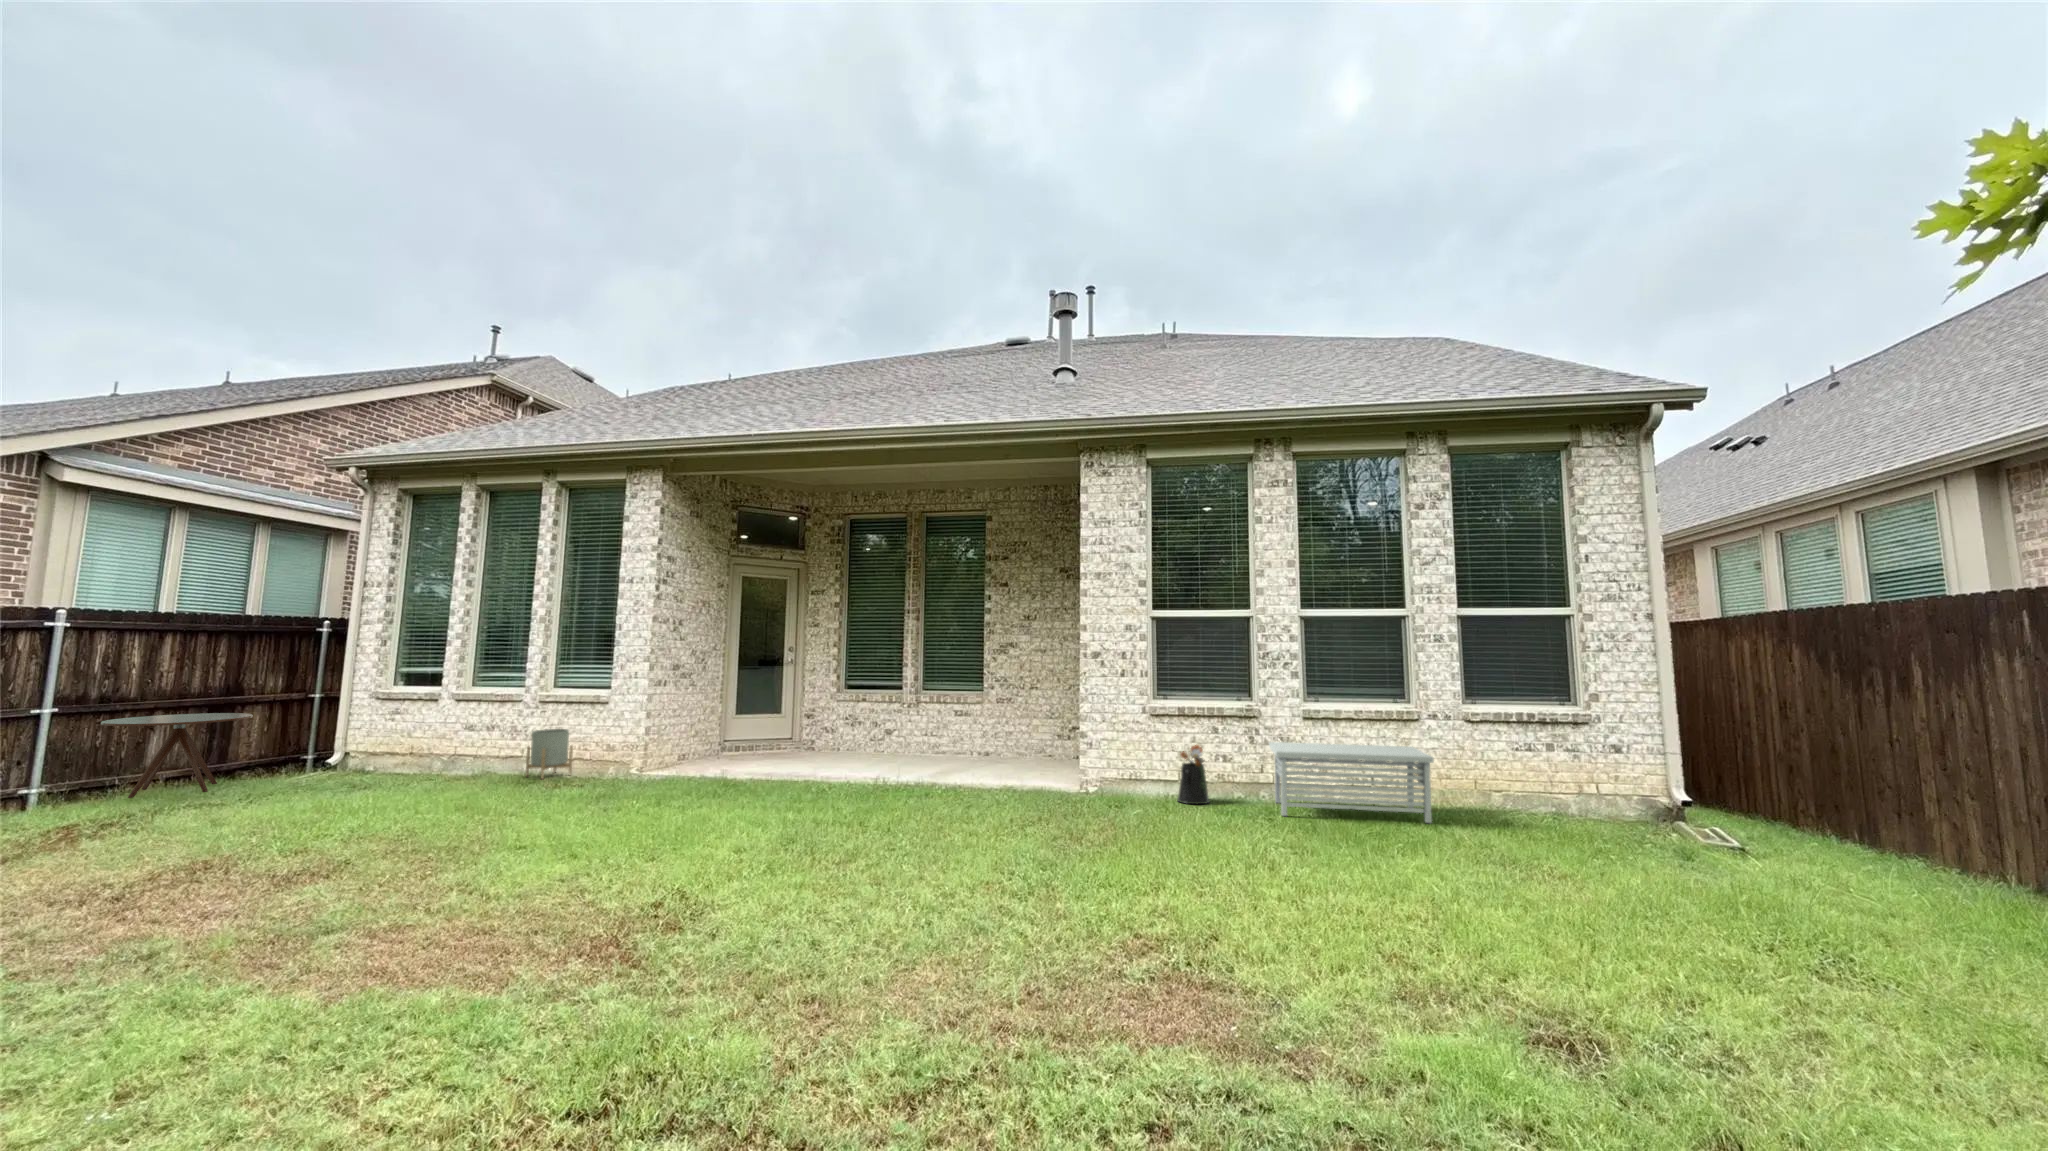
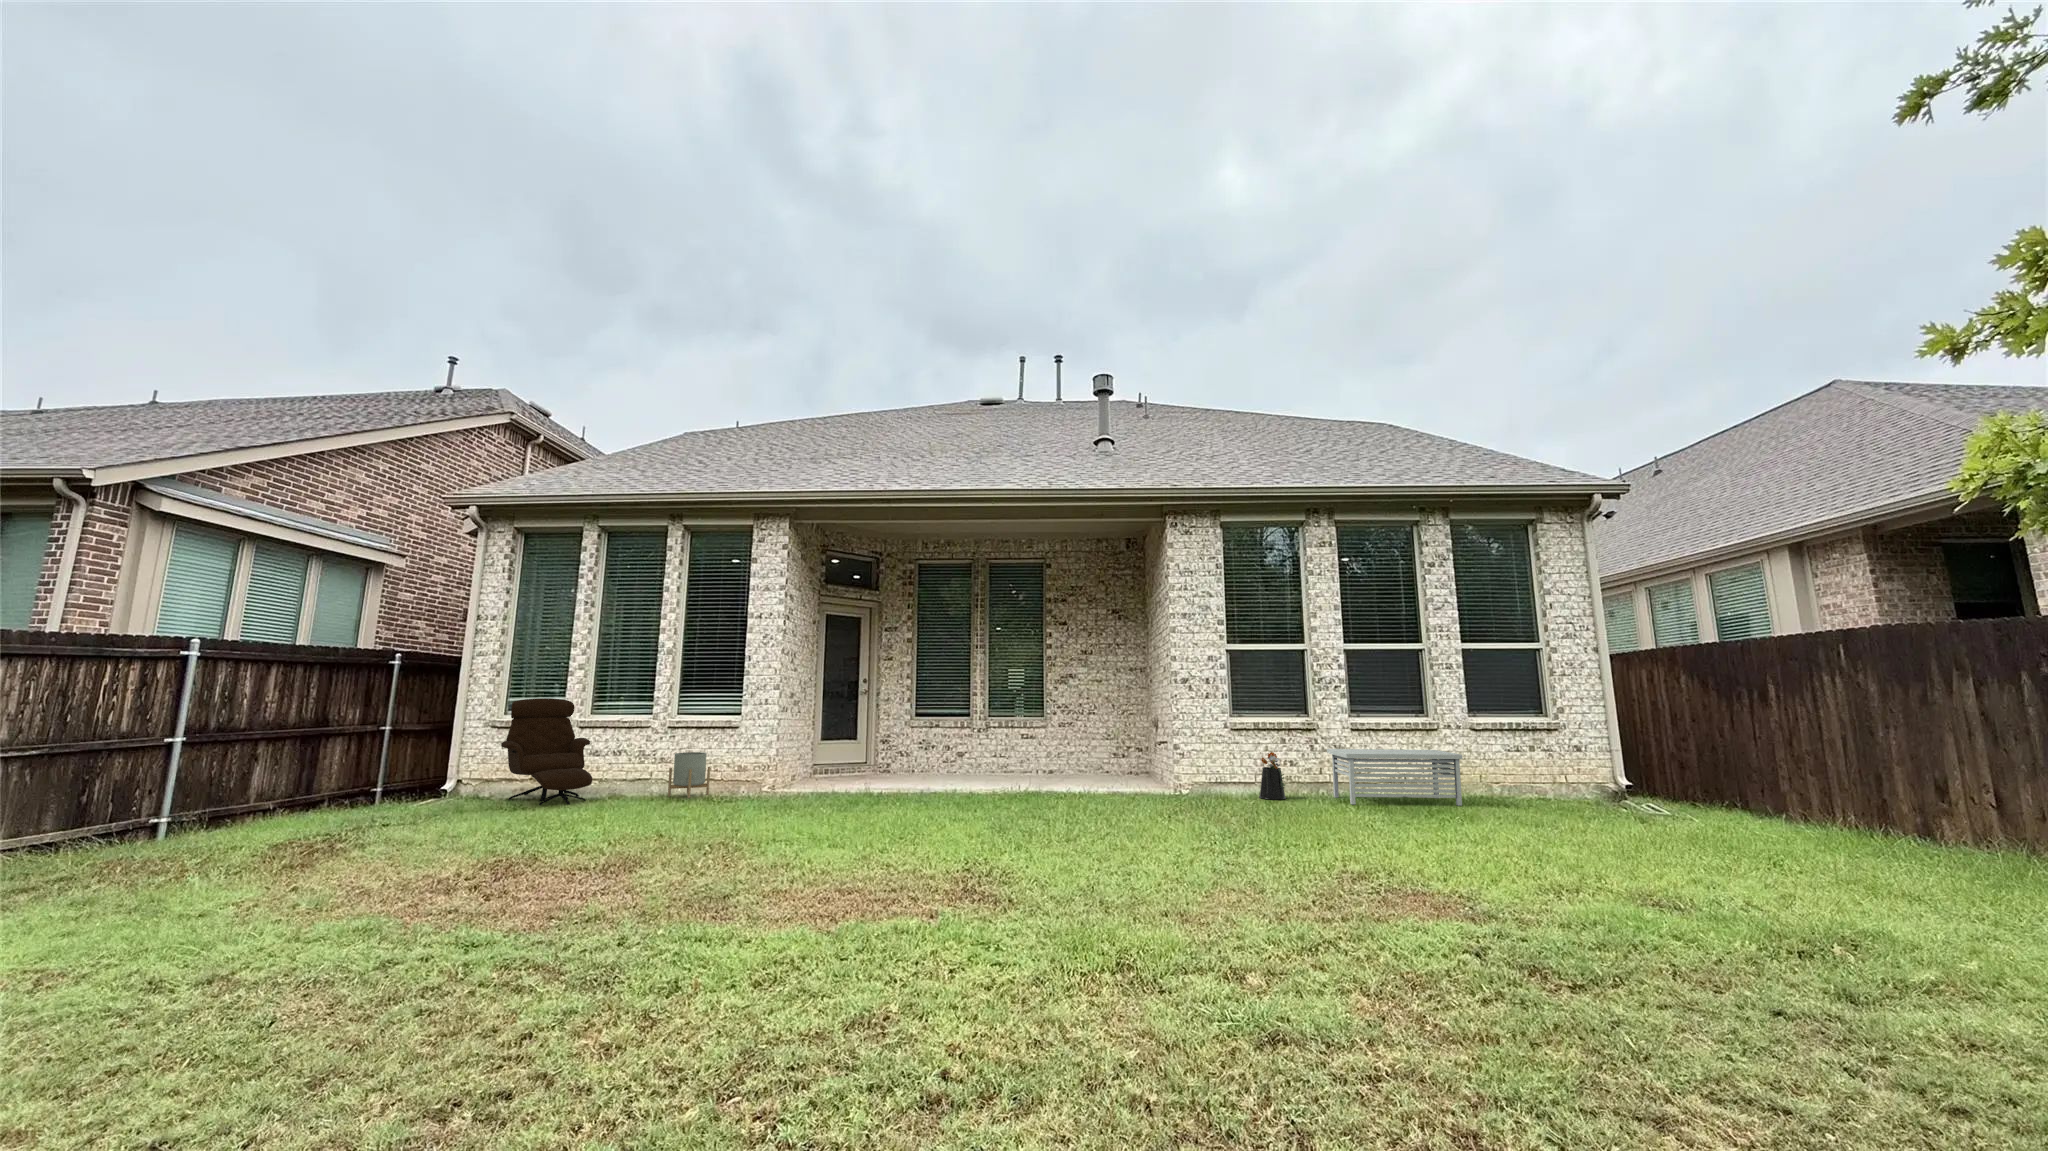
lounge chair: none [359,669,462,785] -> present [501,698,592,805]
round table: present [101,713,253,798] -> none [278,740,409,820]

